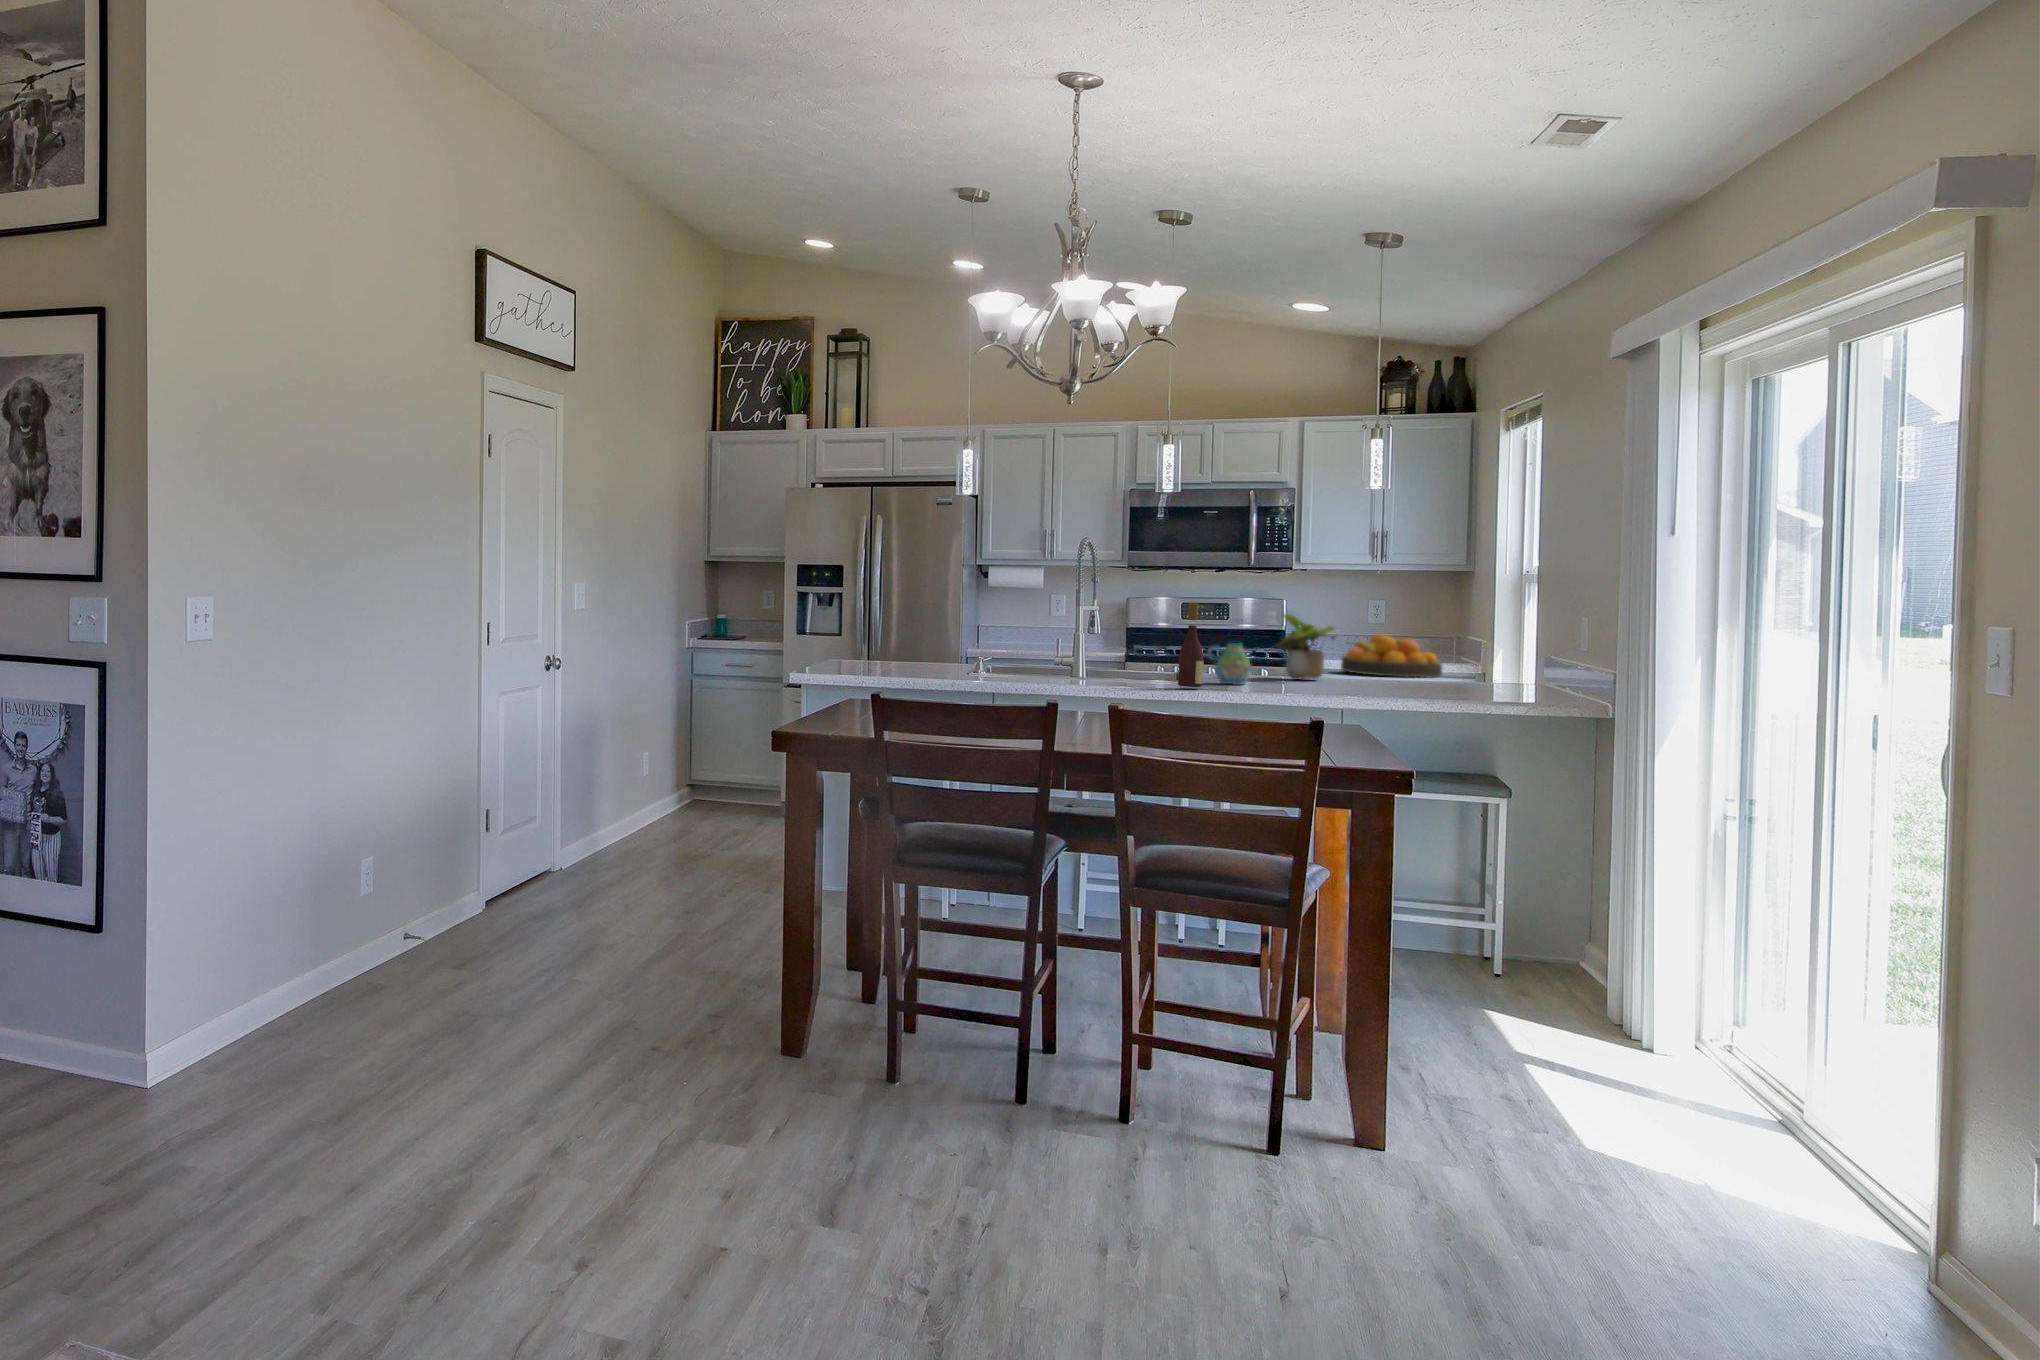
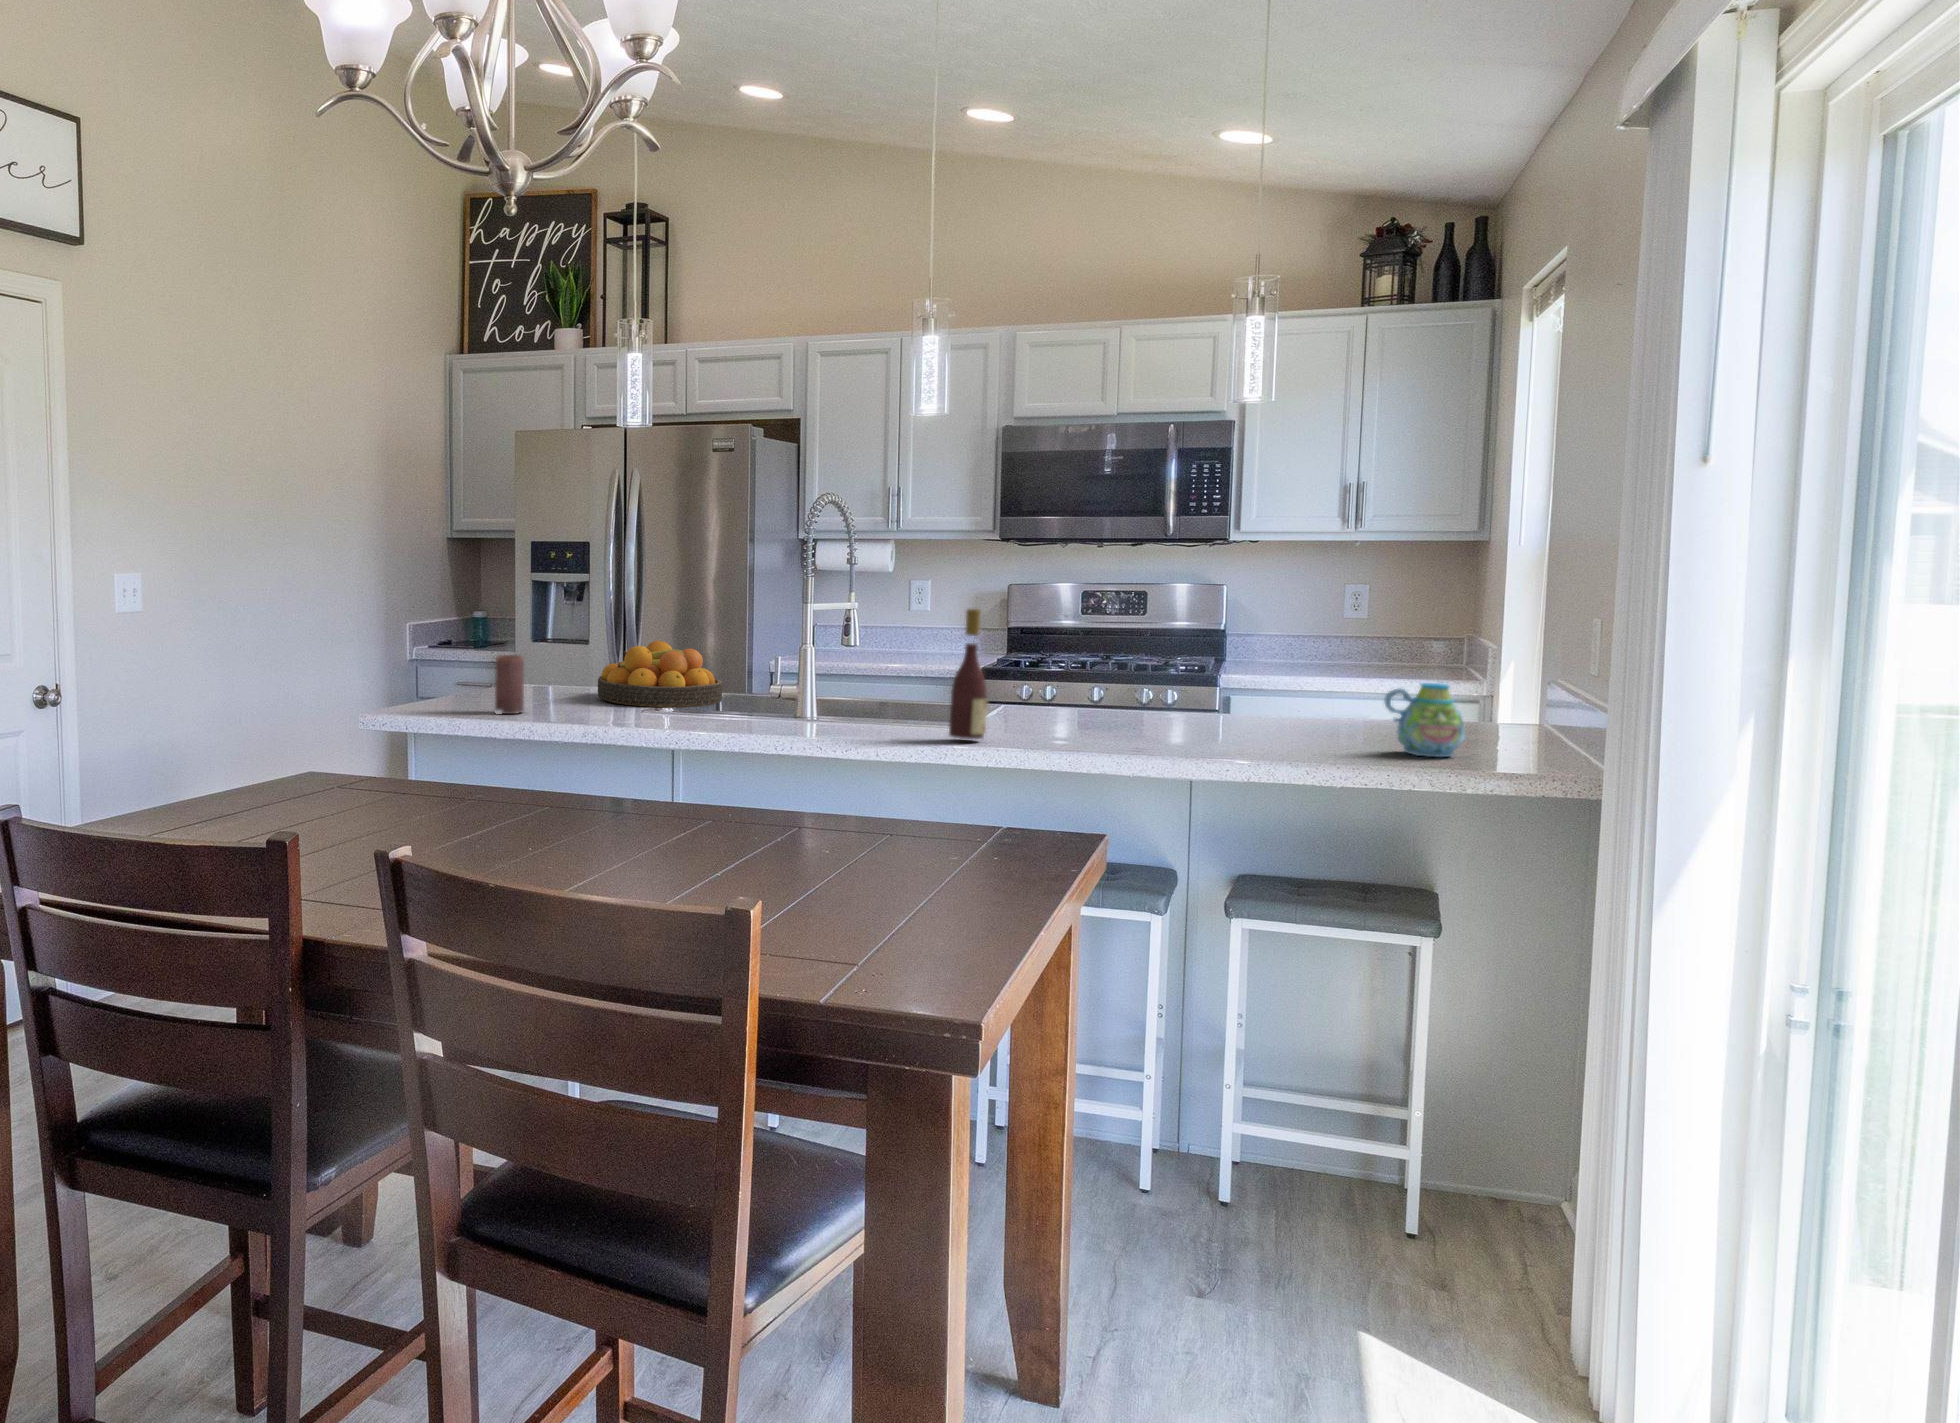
potted plant: present [1272,614,1336,679] -> none [1124,617,1225,715]
fruit bowl: present [1341,634,1442,678] -> present [598,641,723,707]
candle: none [847,637,867,677] -> present [495,655,524,714]
mug: present [1208,643,1252,685] -> present [1384,683,1465,757]

